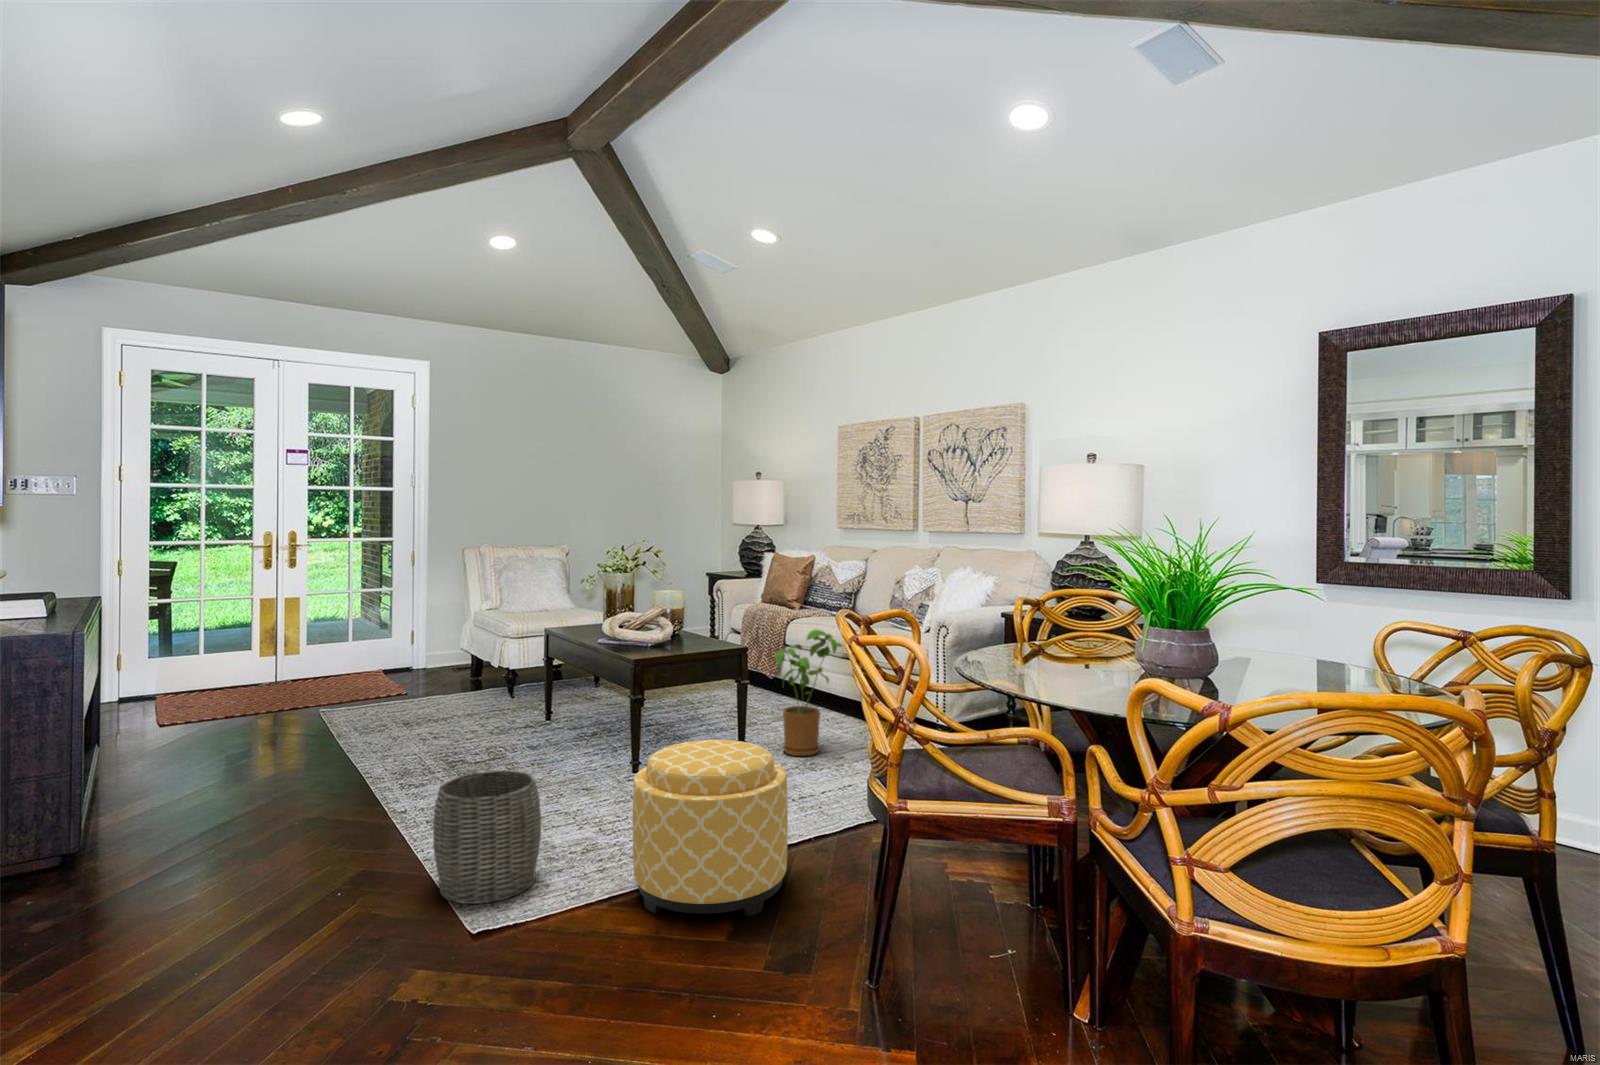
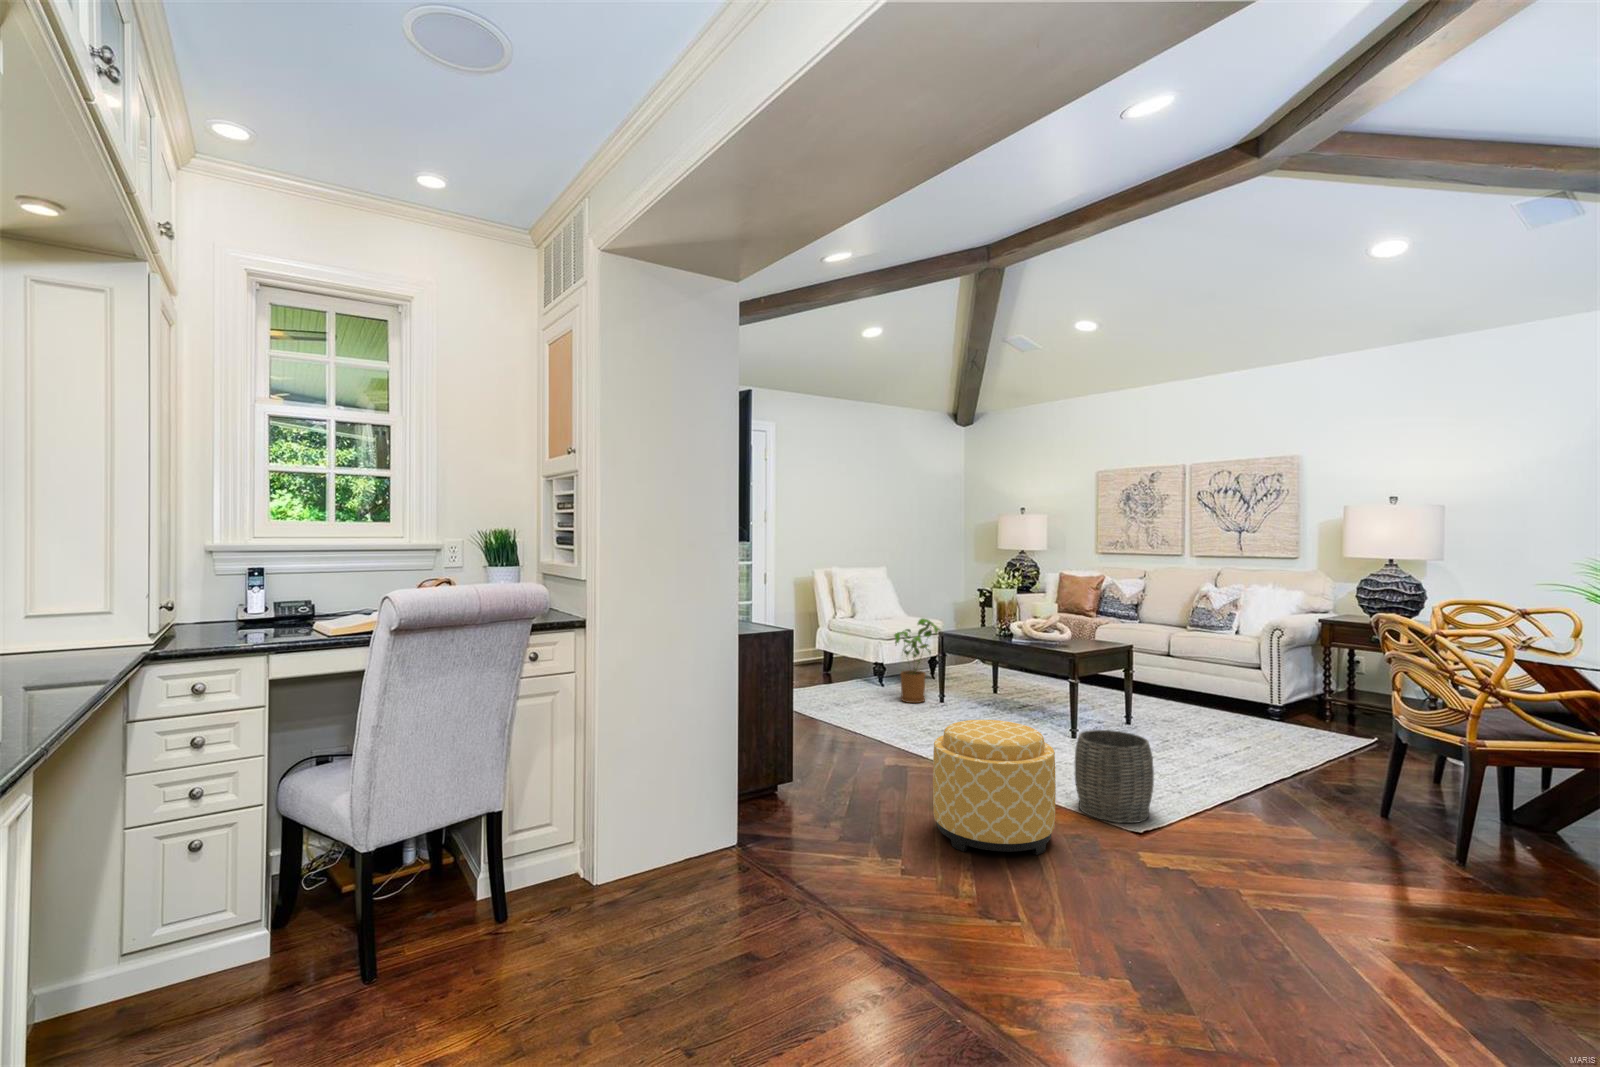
house plant: present [775,629,842,756] -> present [894,618,939,703]
ottoman: present [633,740,788,917] -> present [933,720,1056,855]

